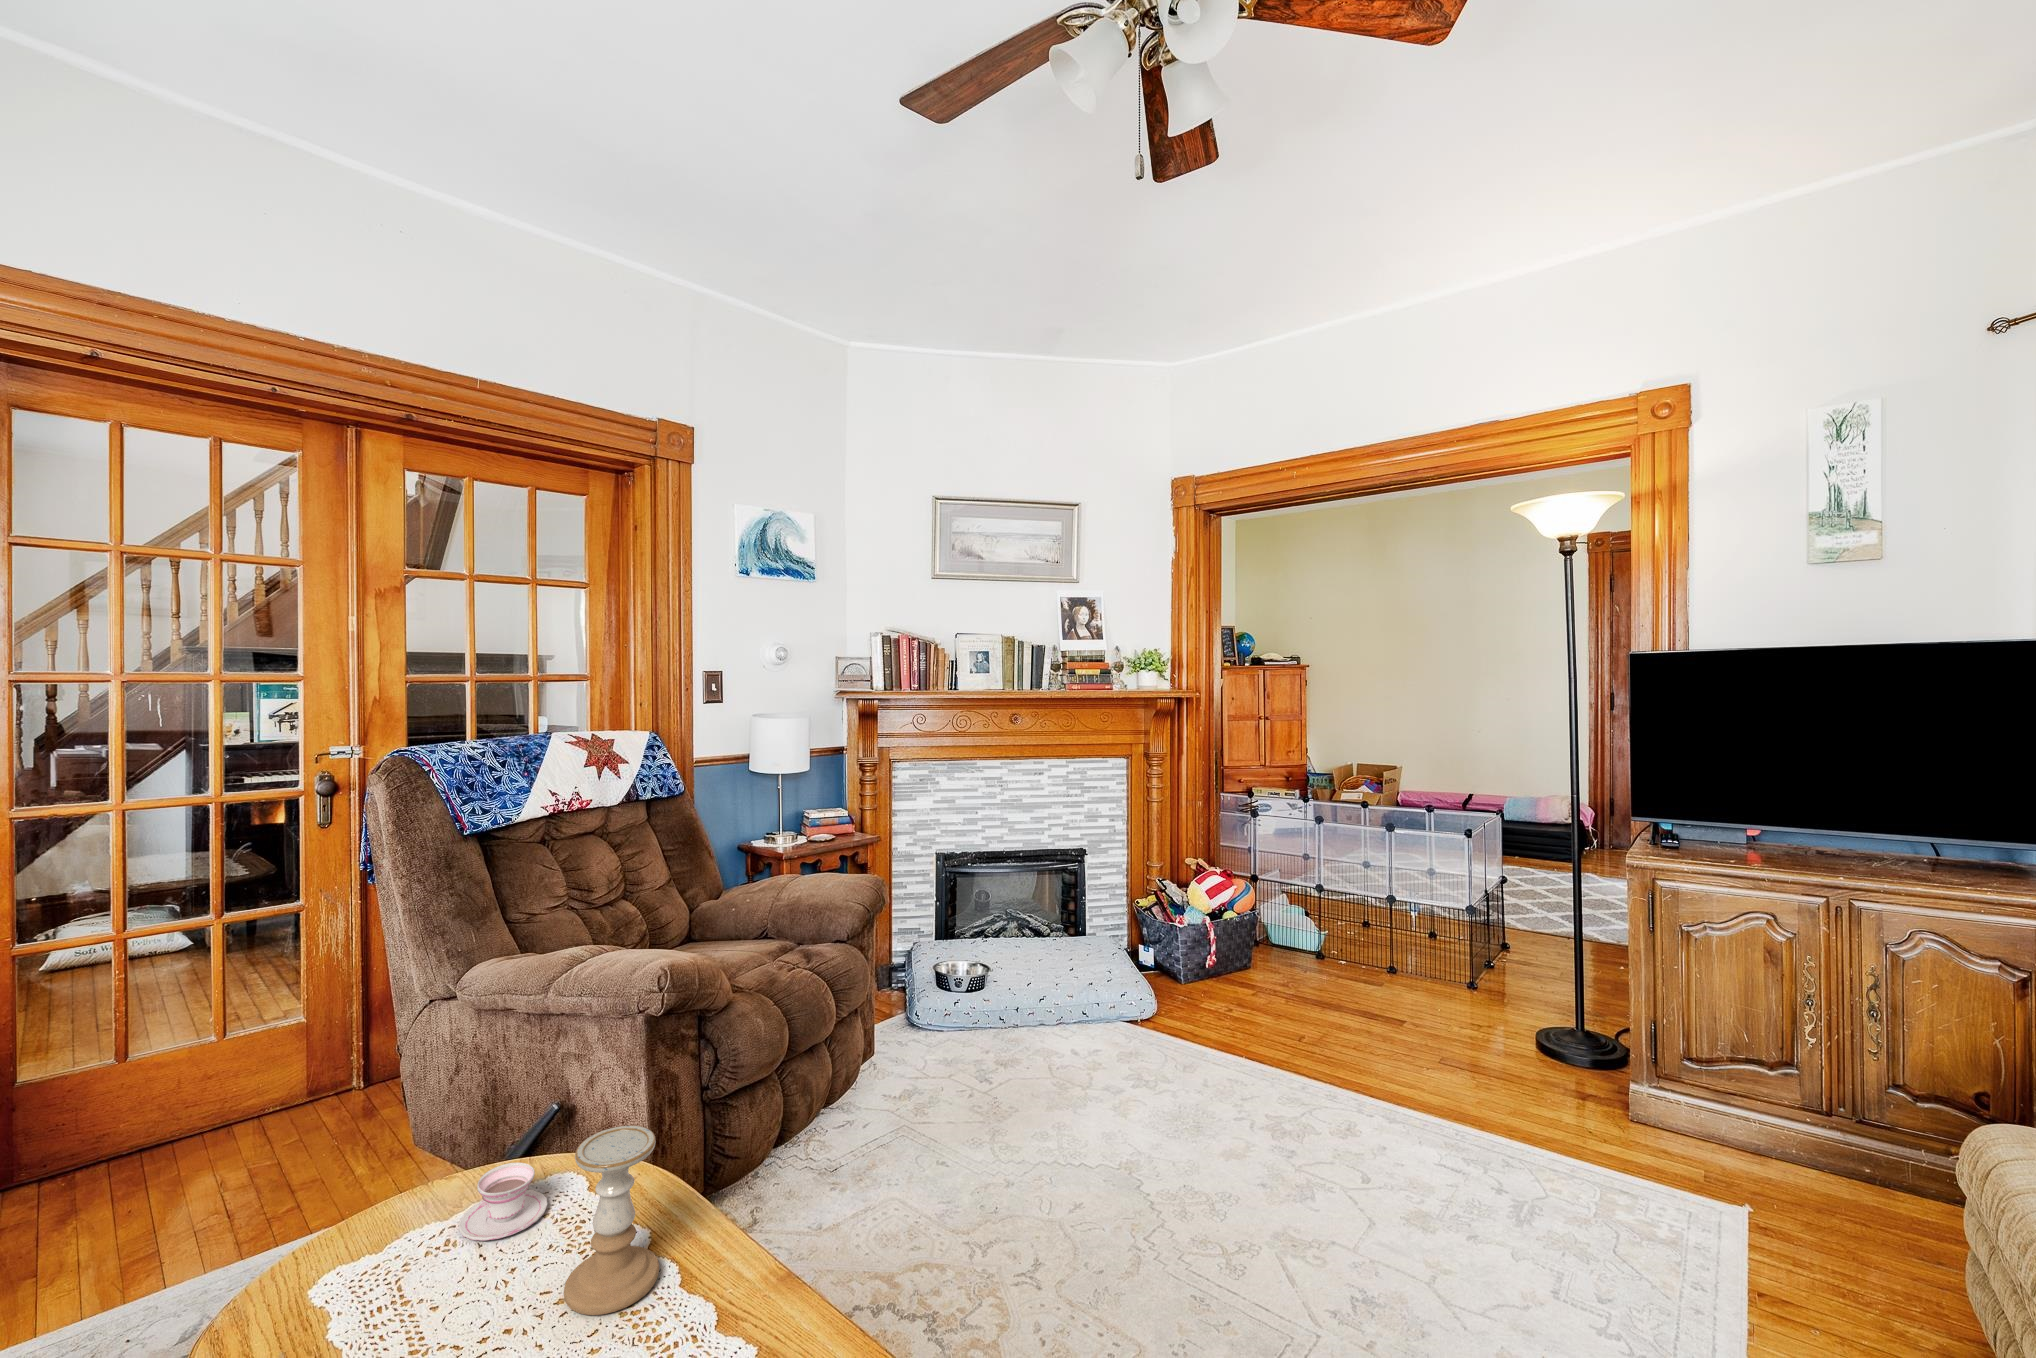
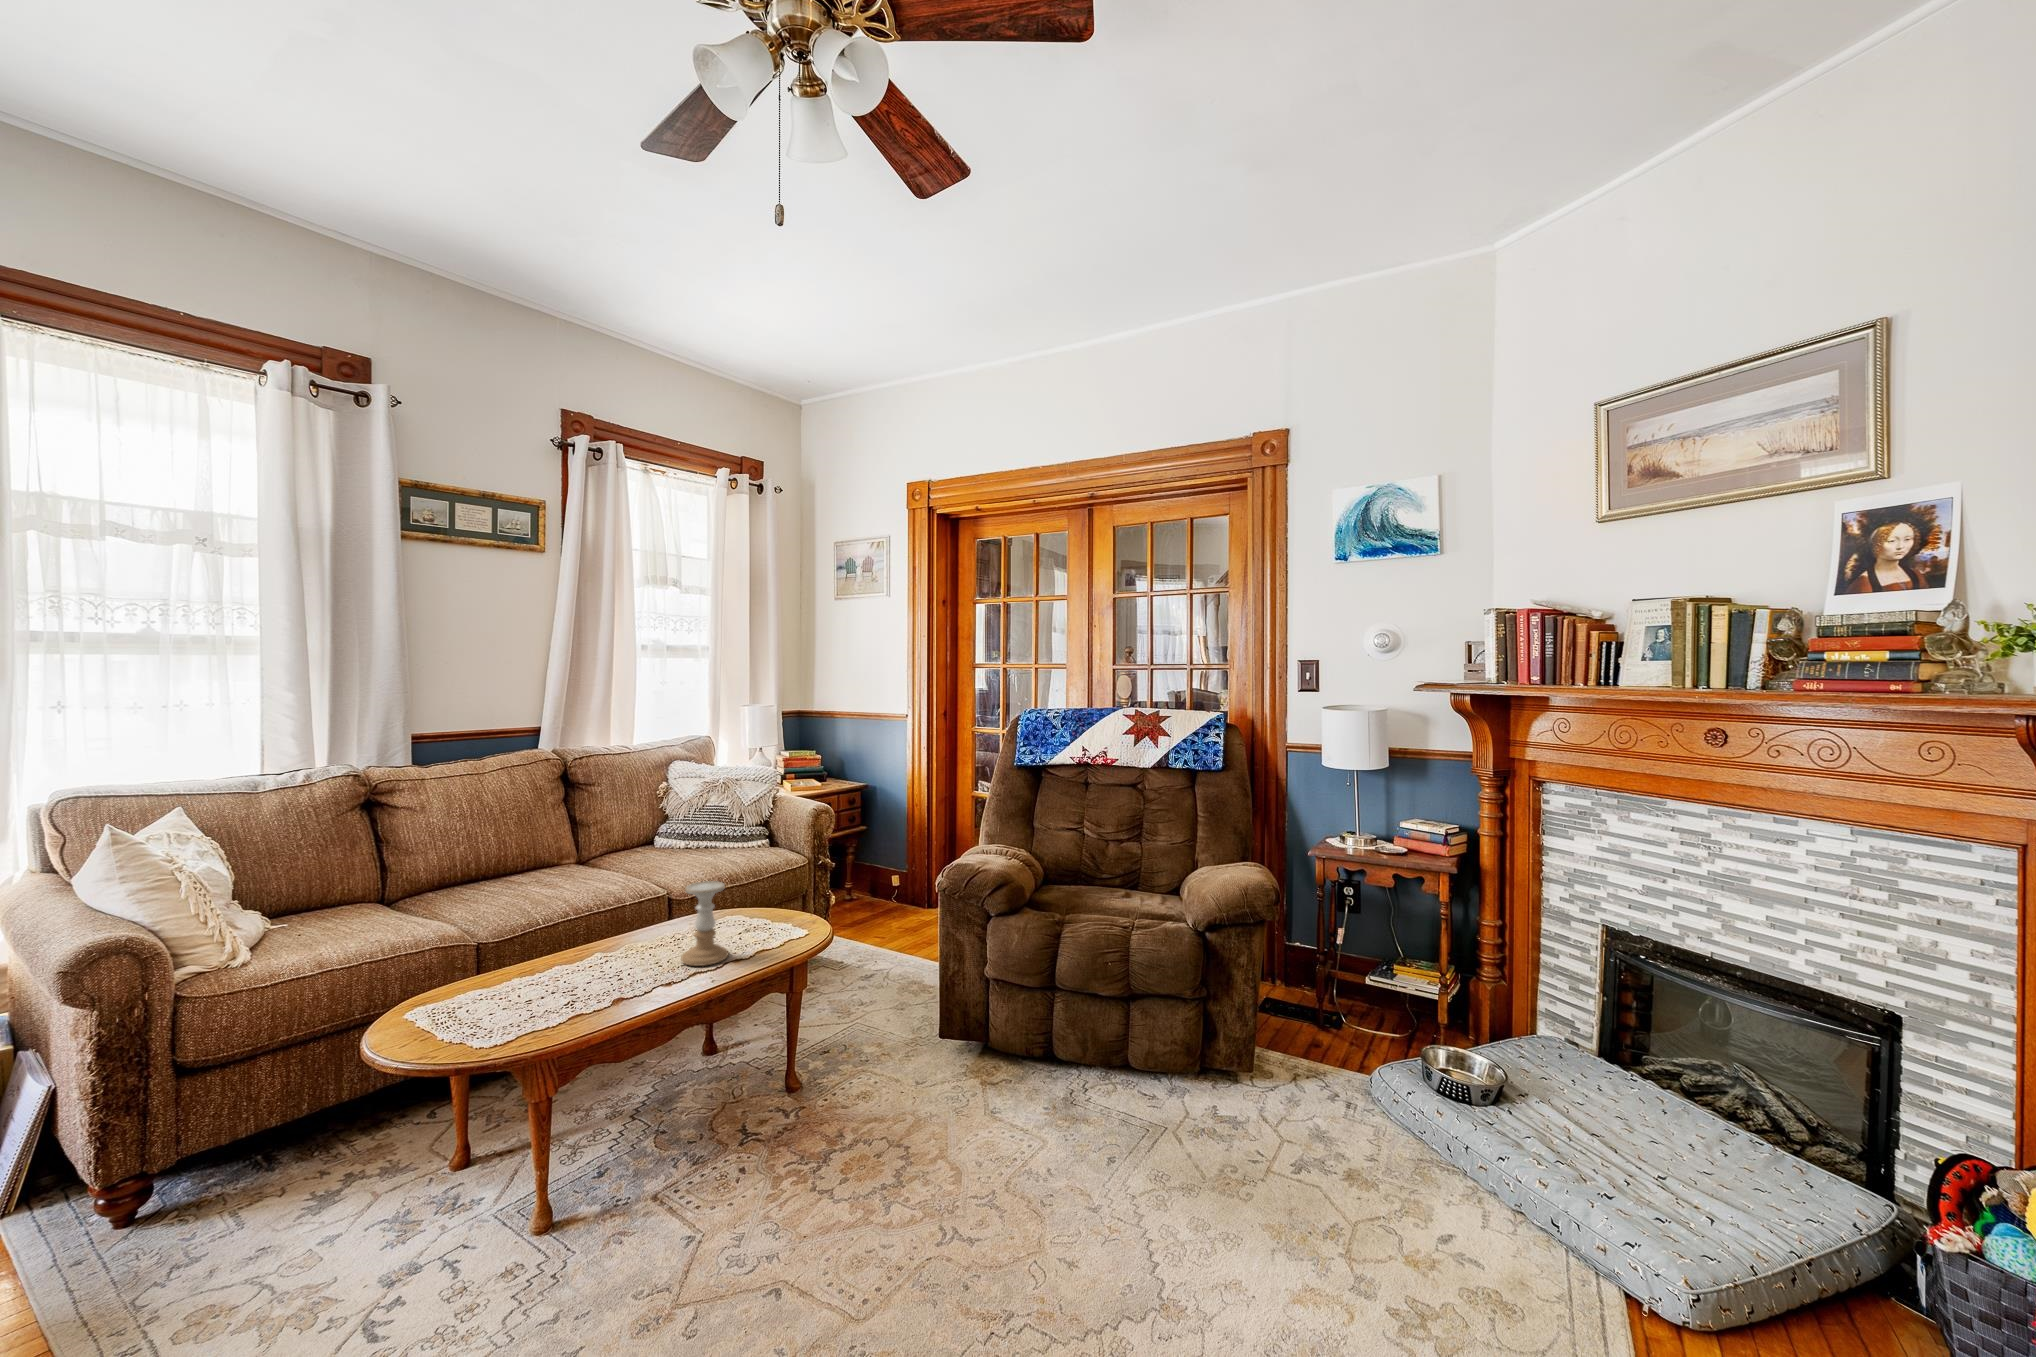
teacup: present [459,1163,547,1241] -> none [744,904,785,933]

